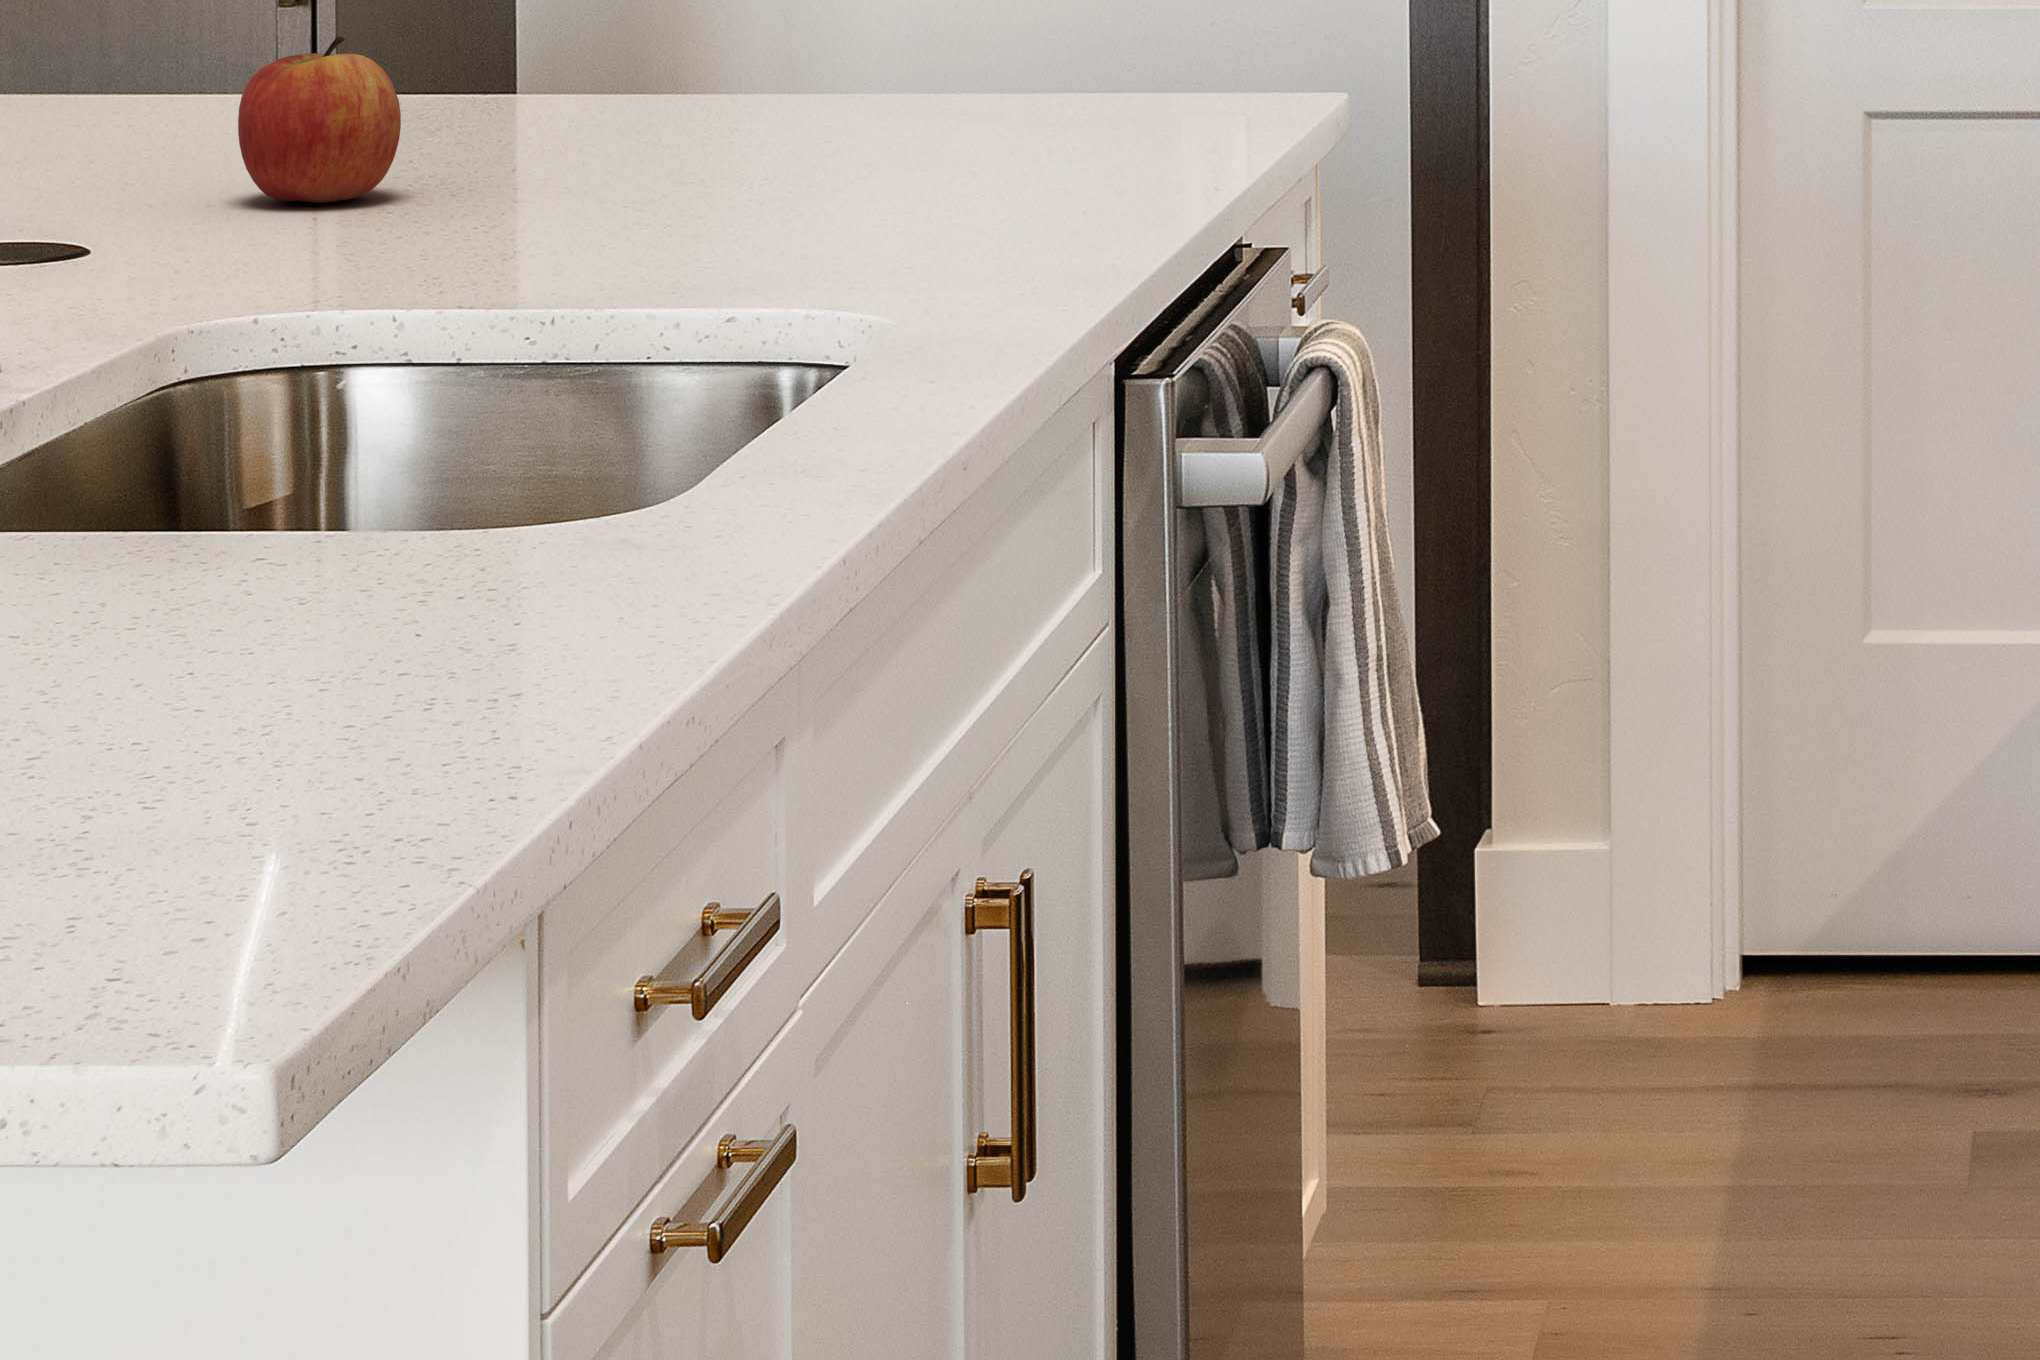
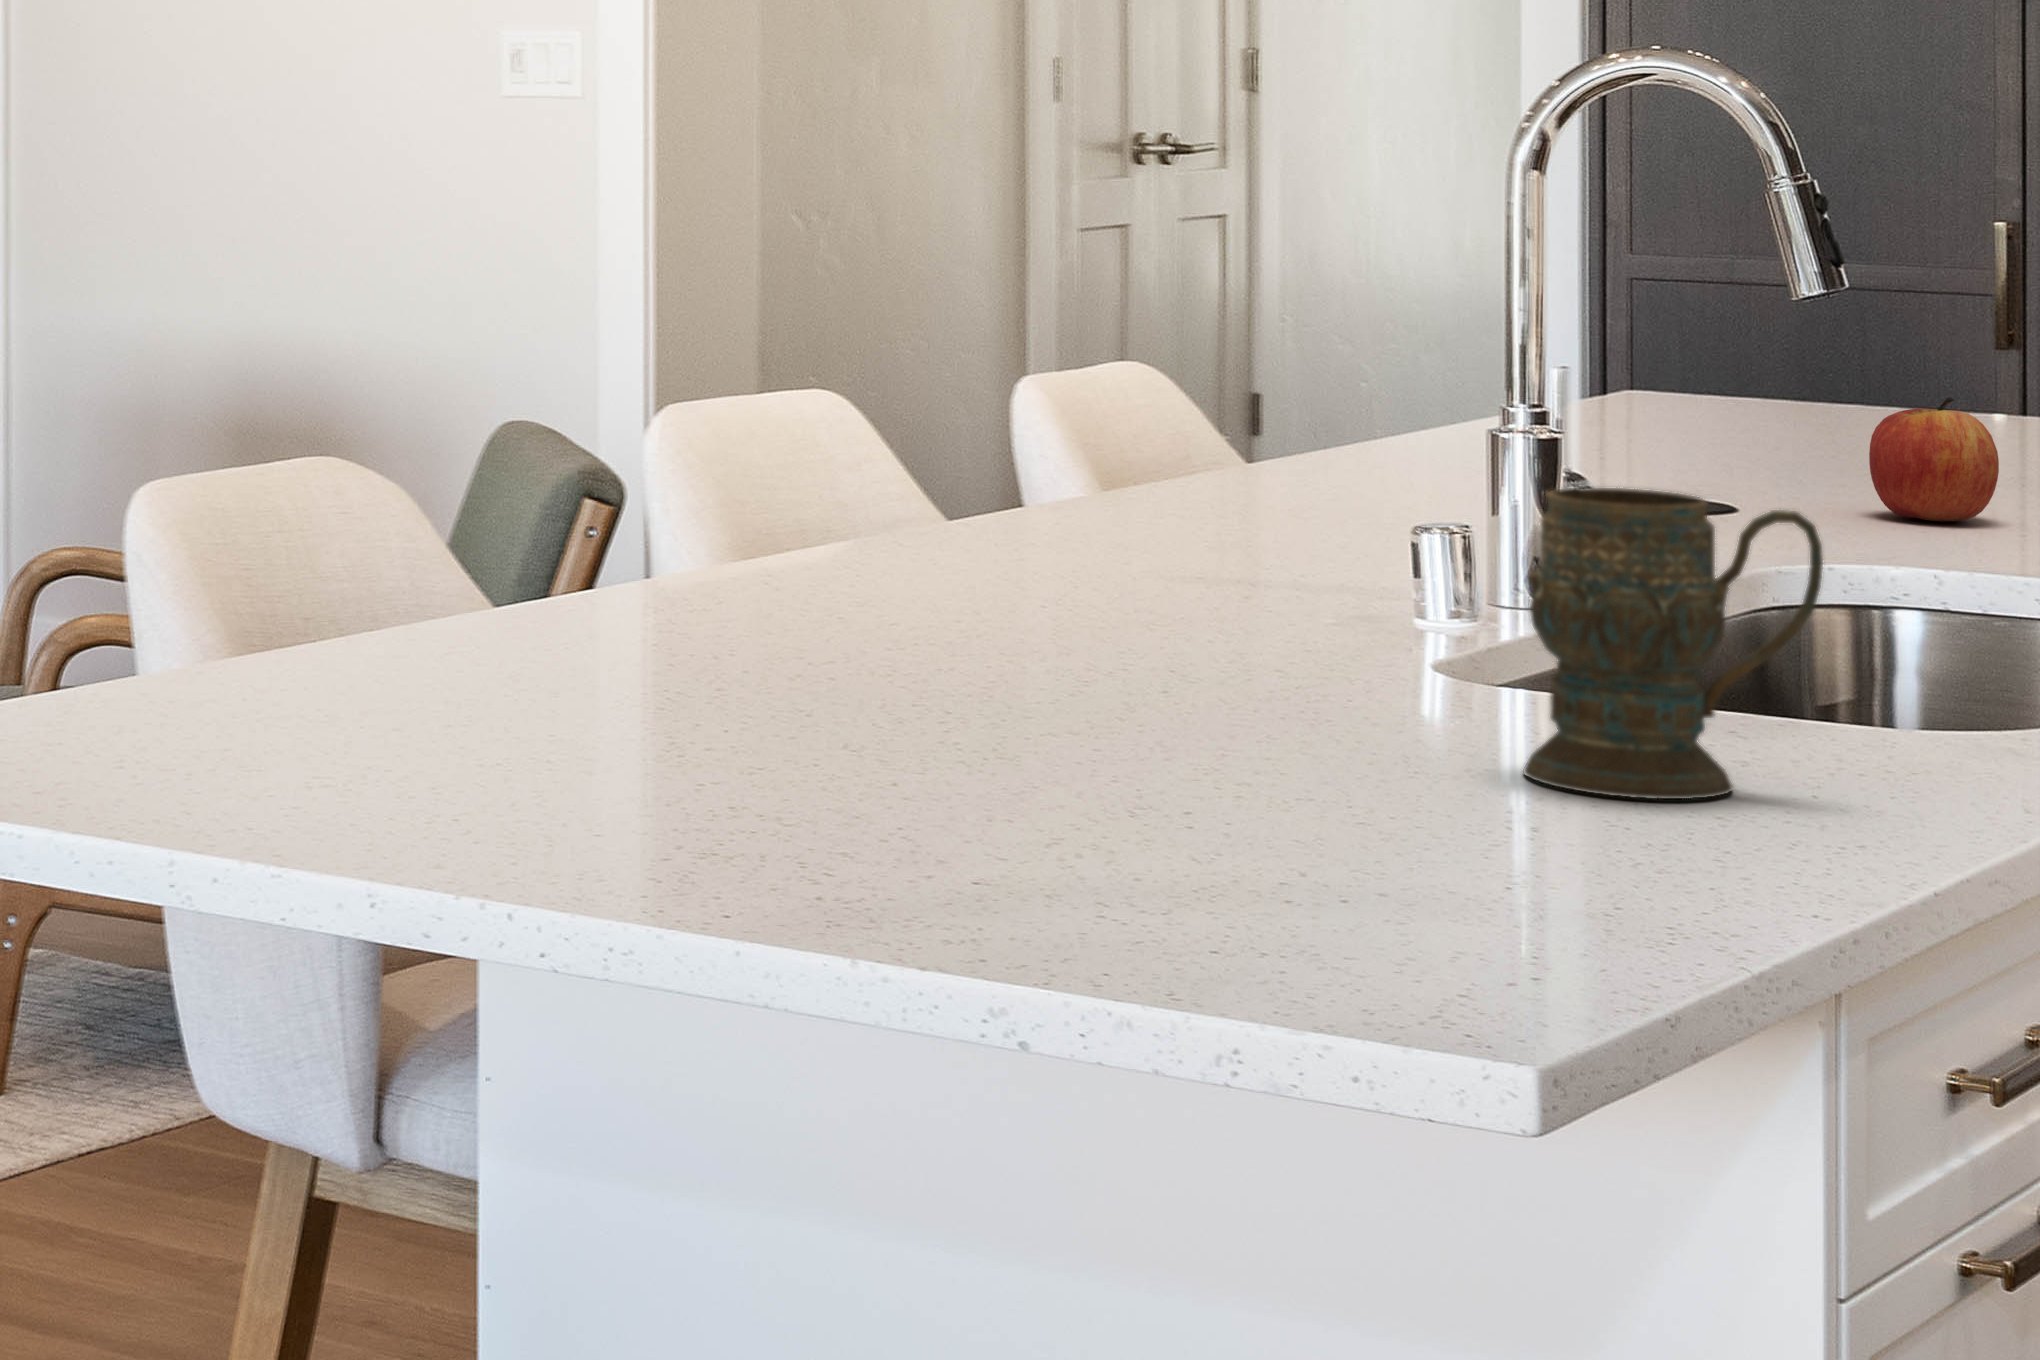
mug: none [67,274,467,717] -> present [1524,488,1823,799]

